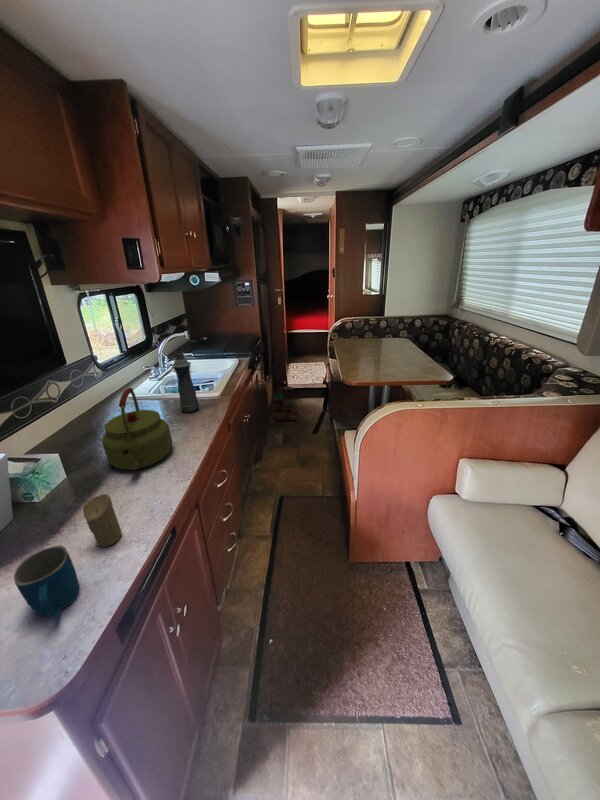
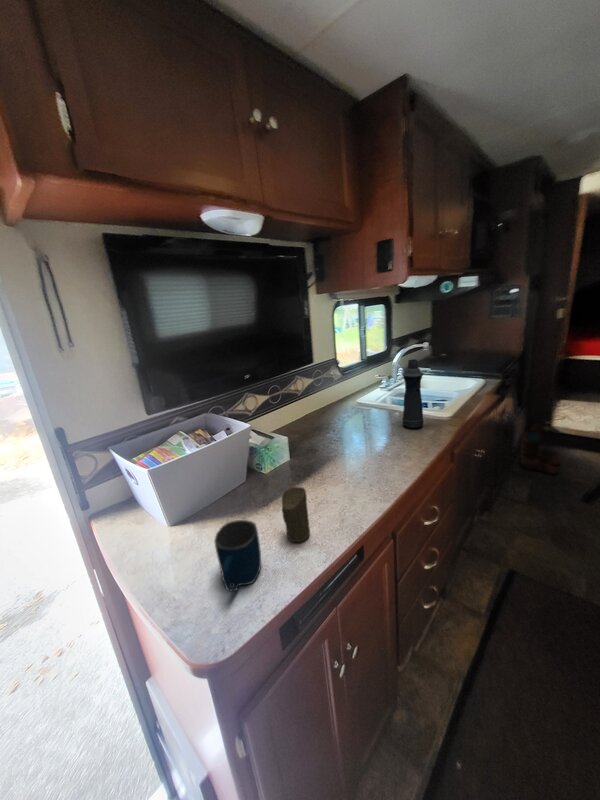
kettle: present [102,388,172,470] -> none [320,389,384,473]

